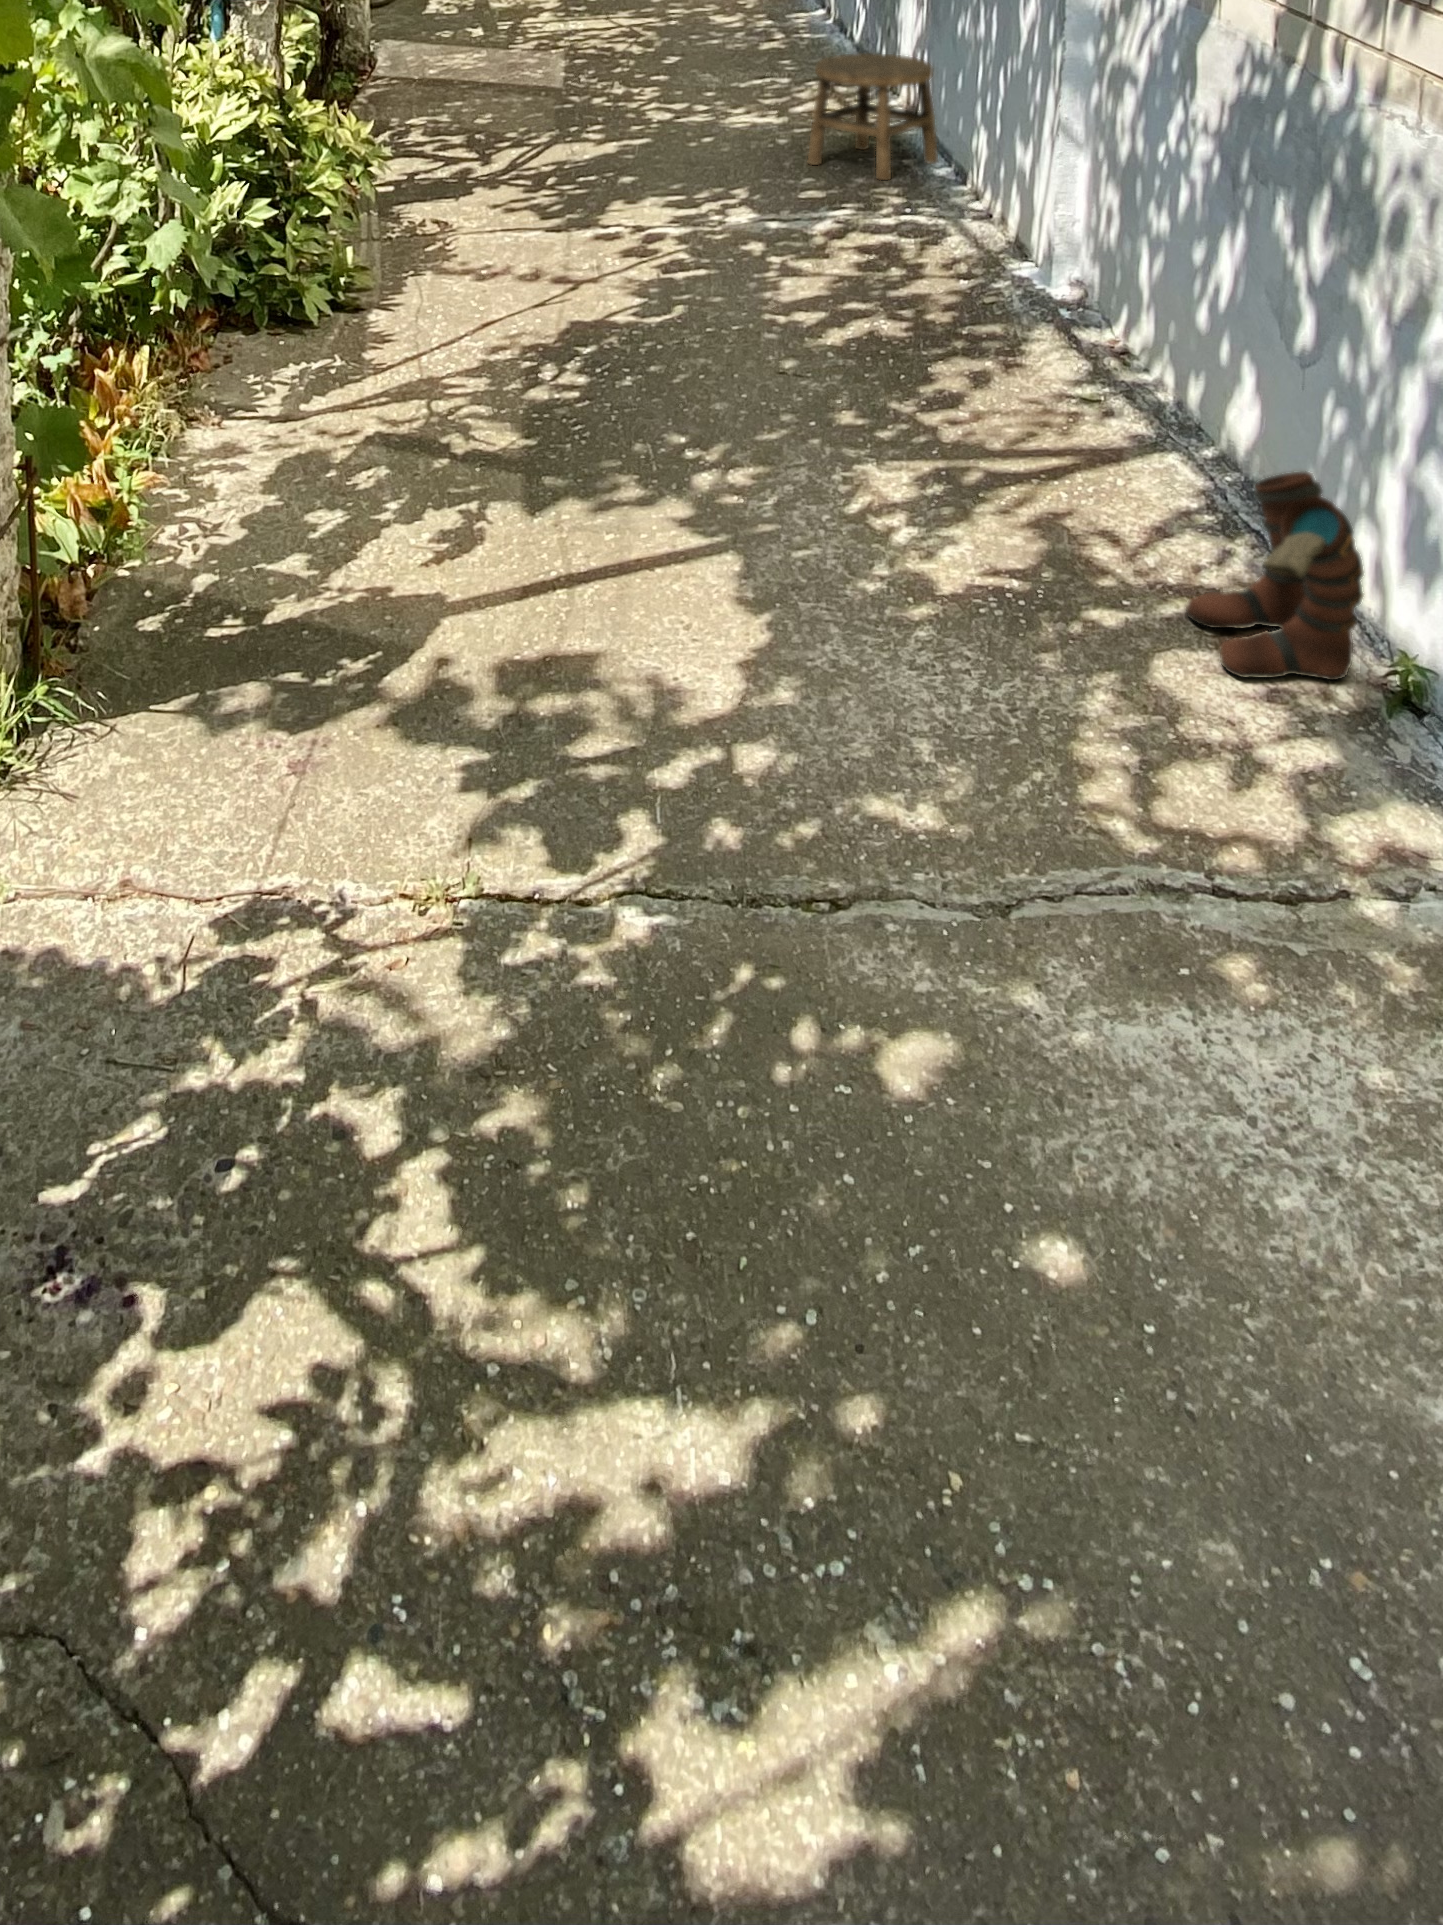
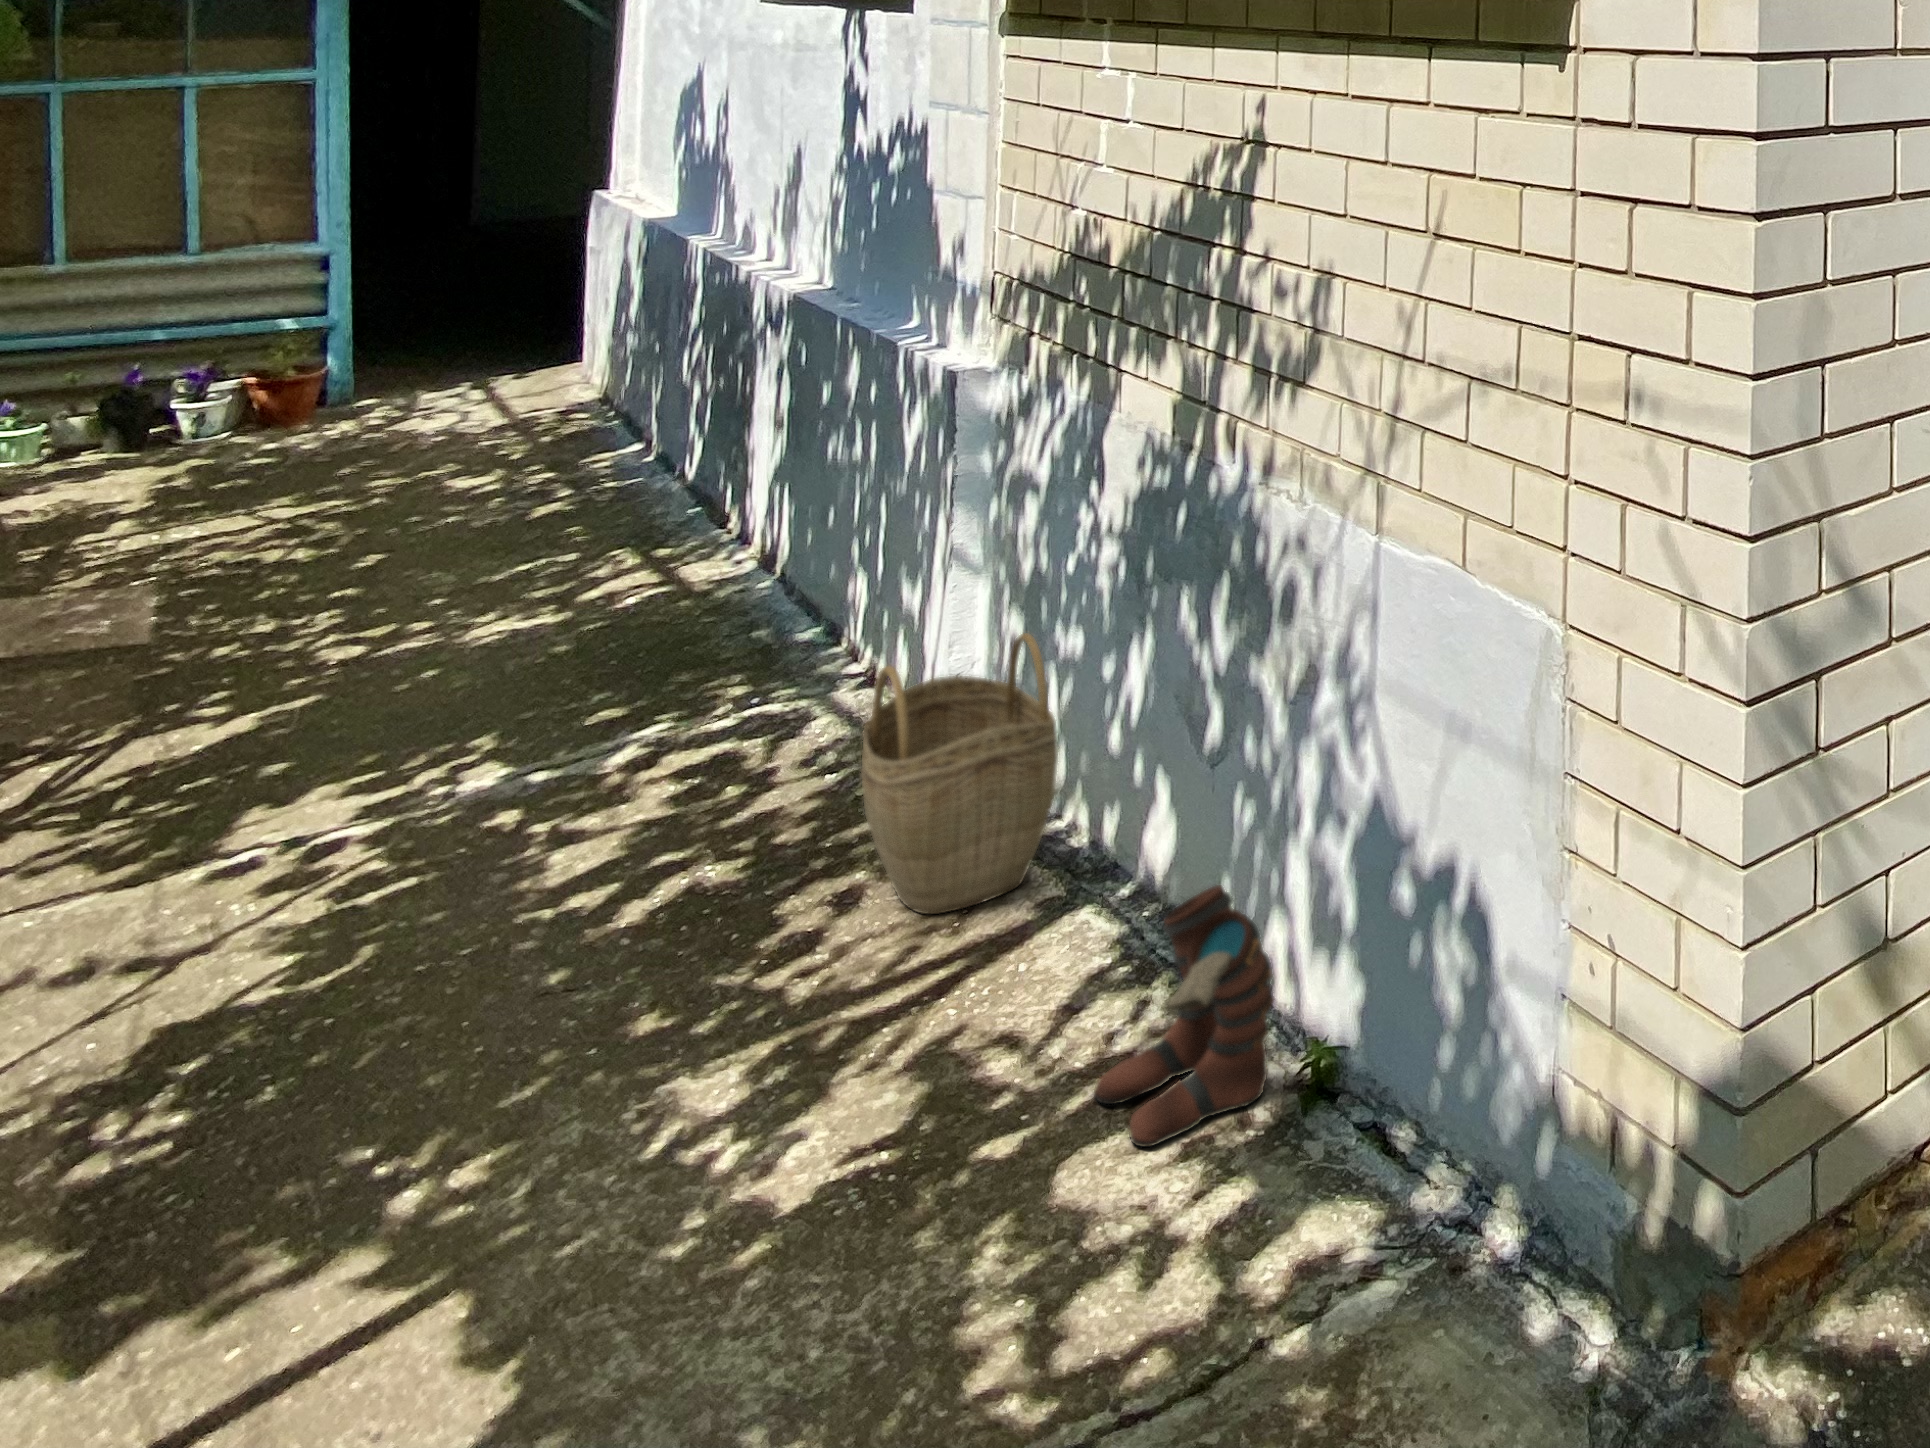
stool: present [807,53,938,180] -> none [605,498,807,671]
woven basket: none [990,201,1147,416] -> present [861,633,1058,914]

